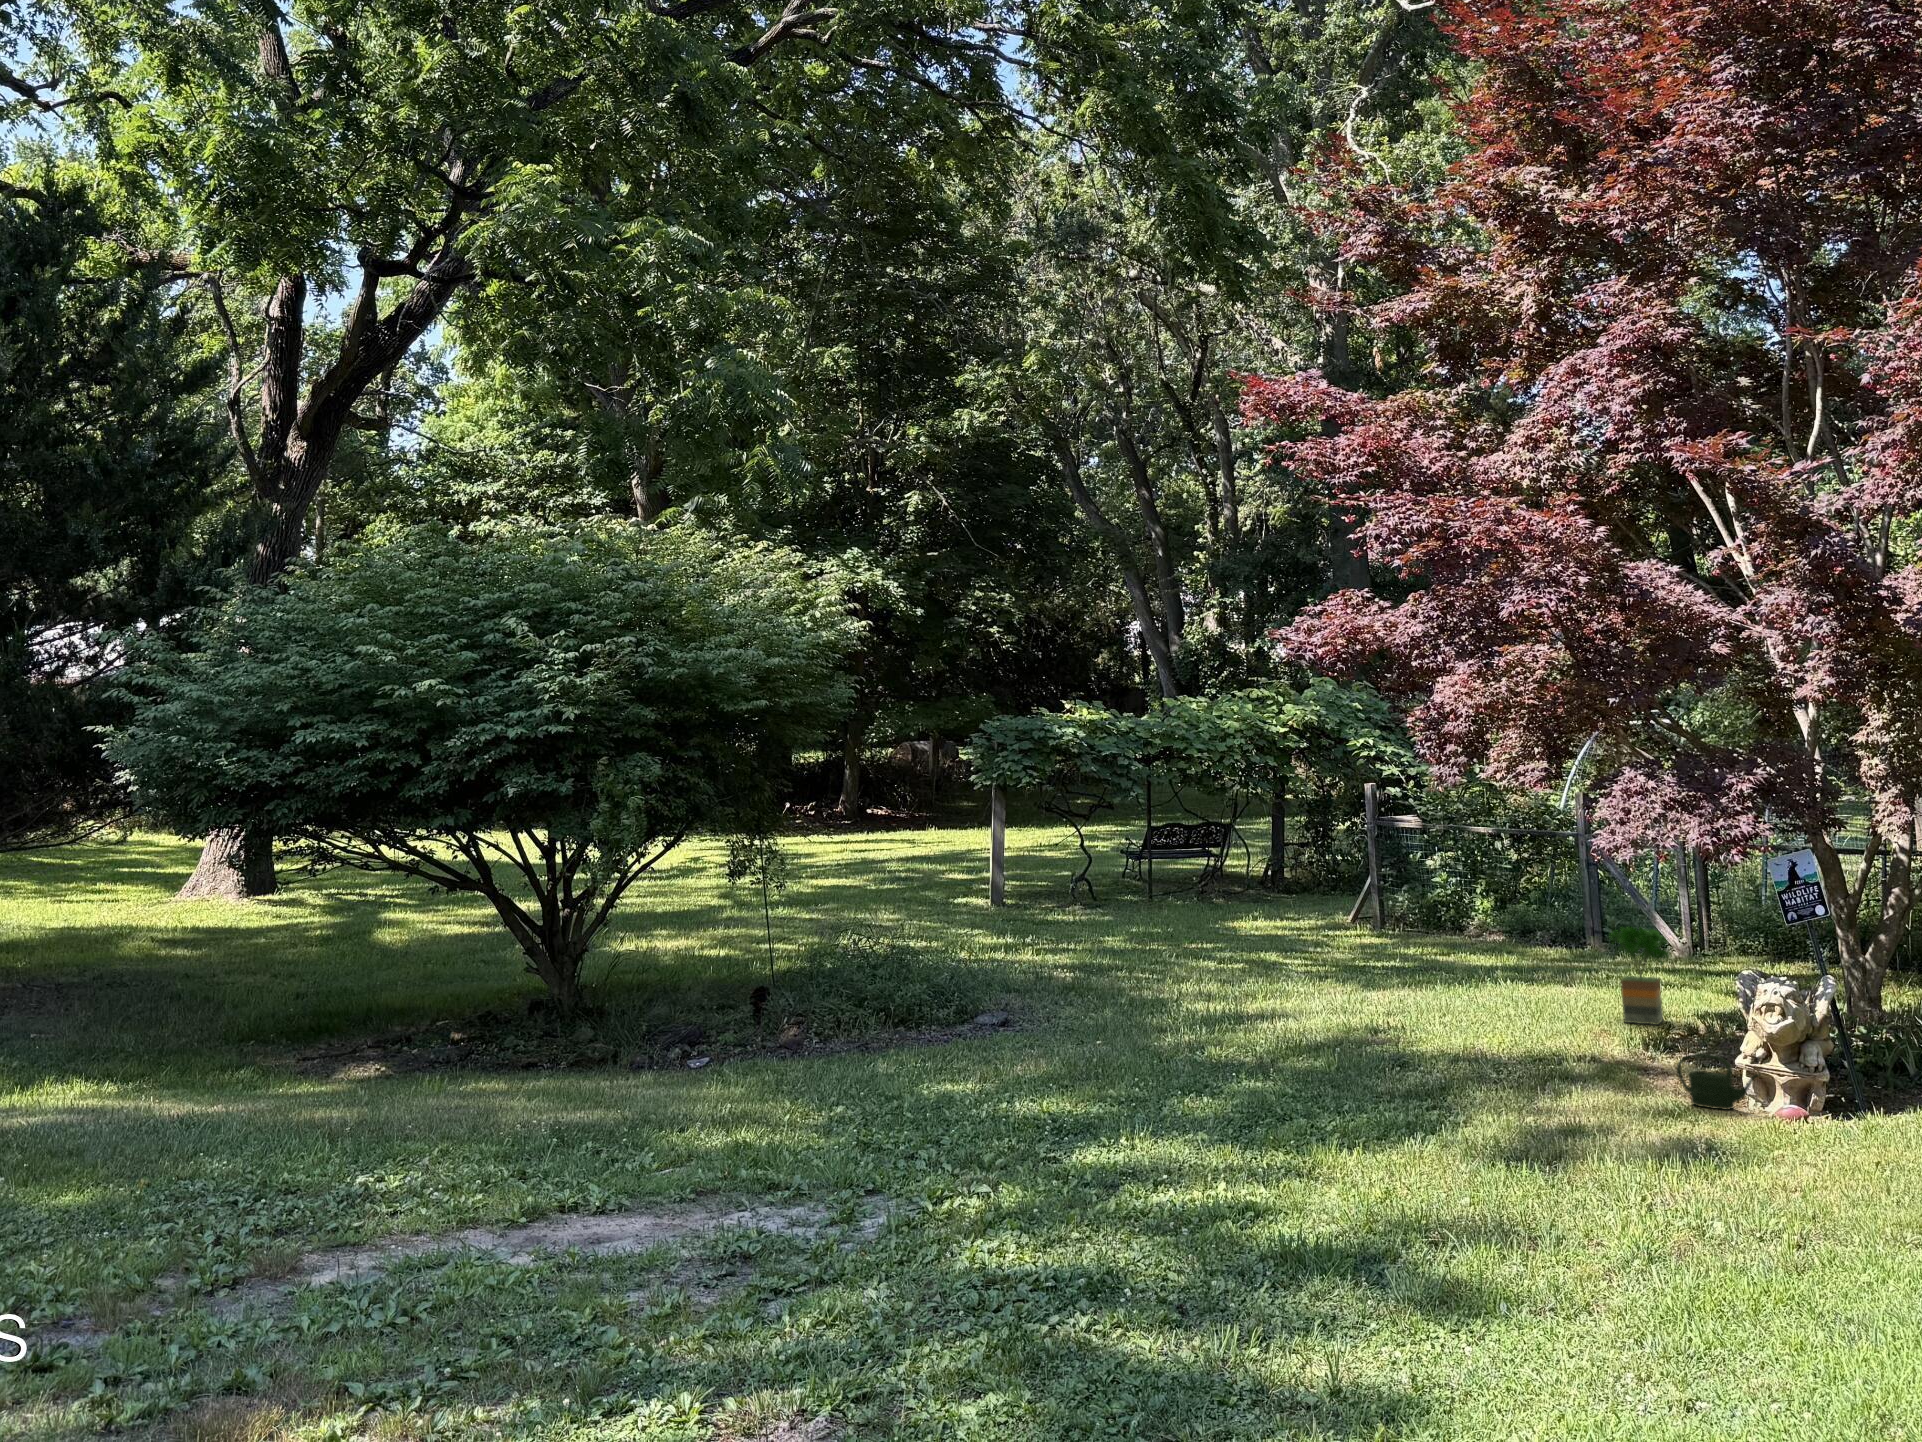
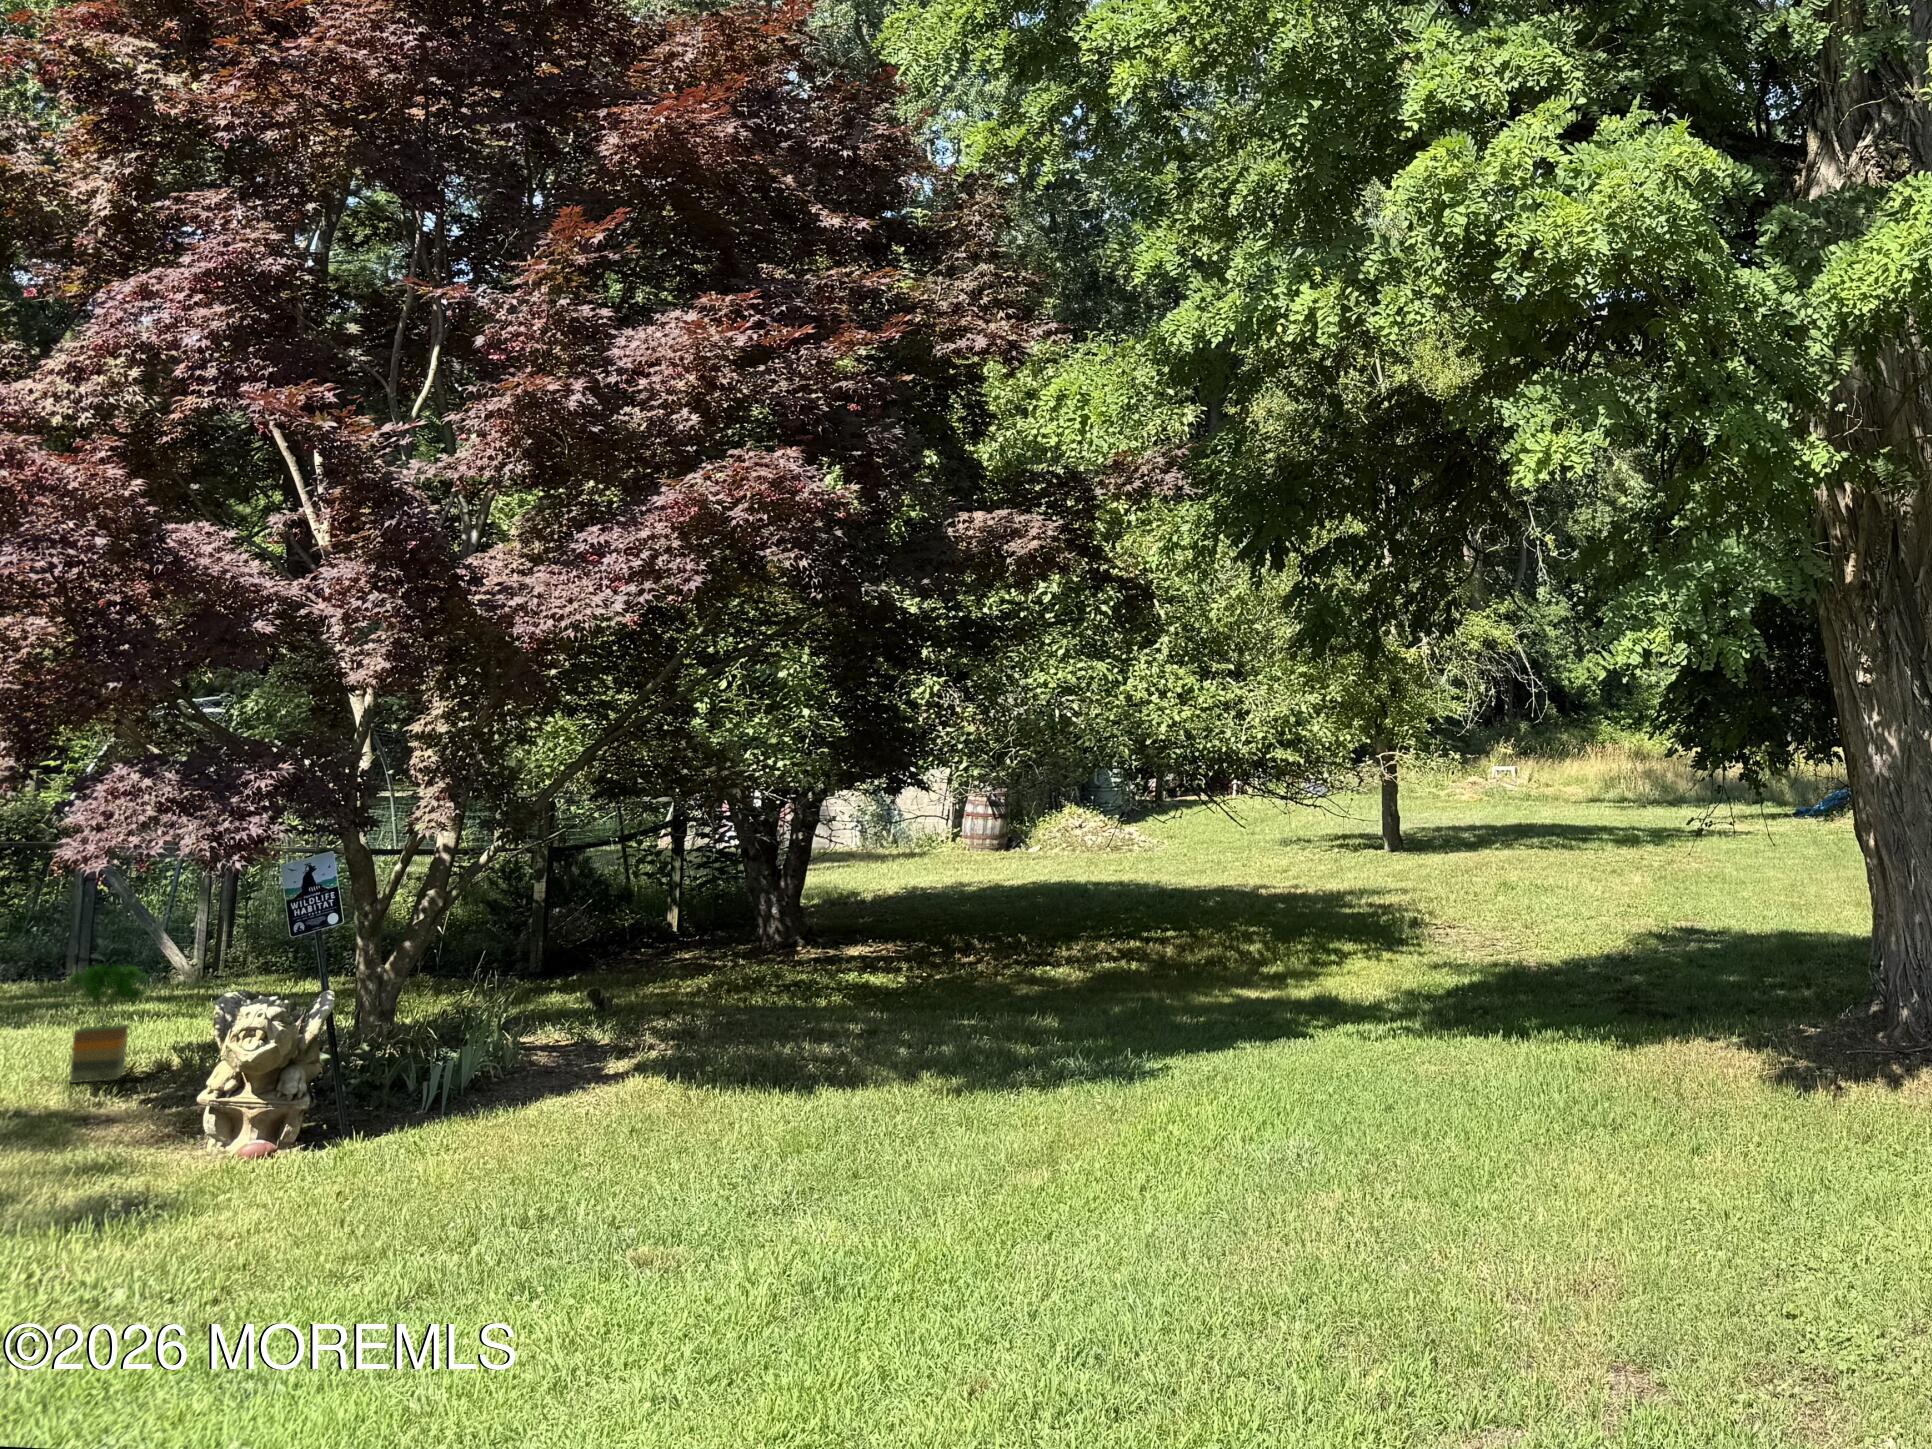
watering can: present [1677,1054,1760,1110] -> none [125,1093,230,1155]

